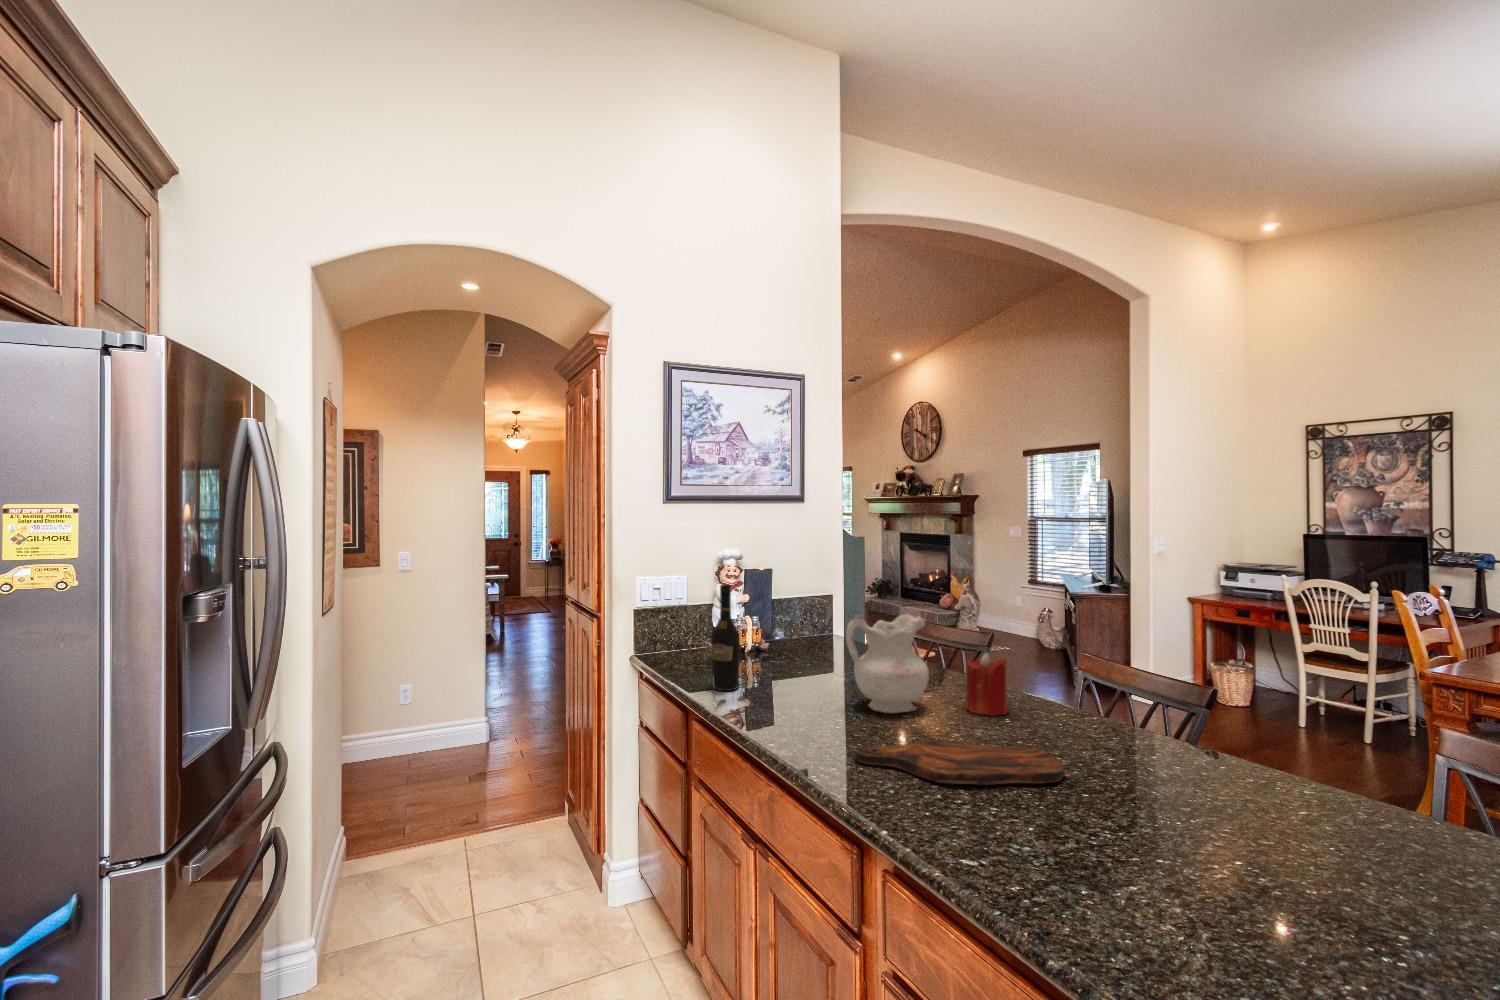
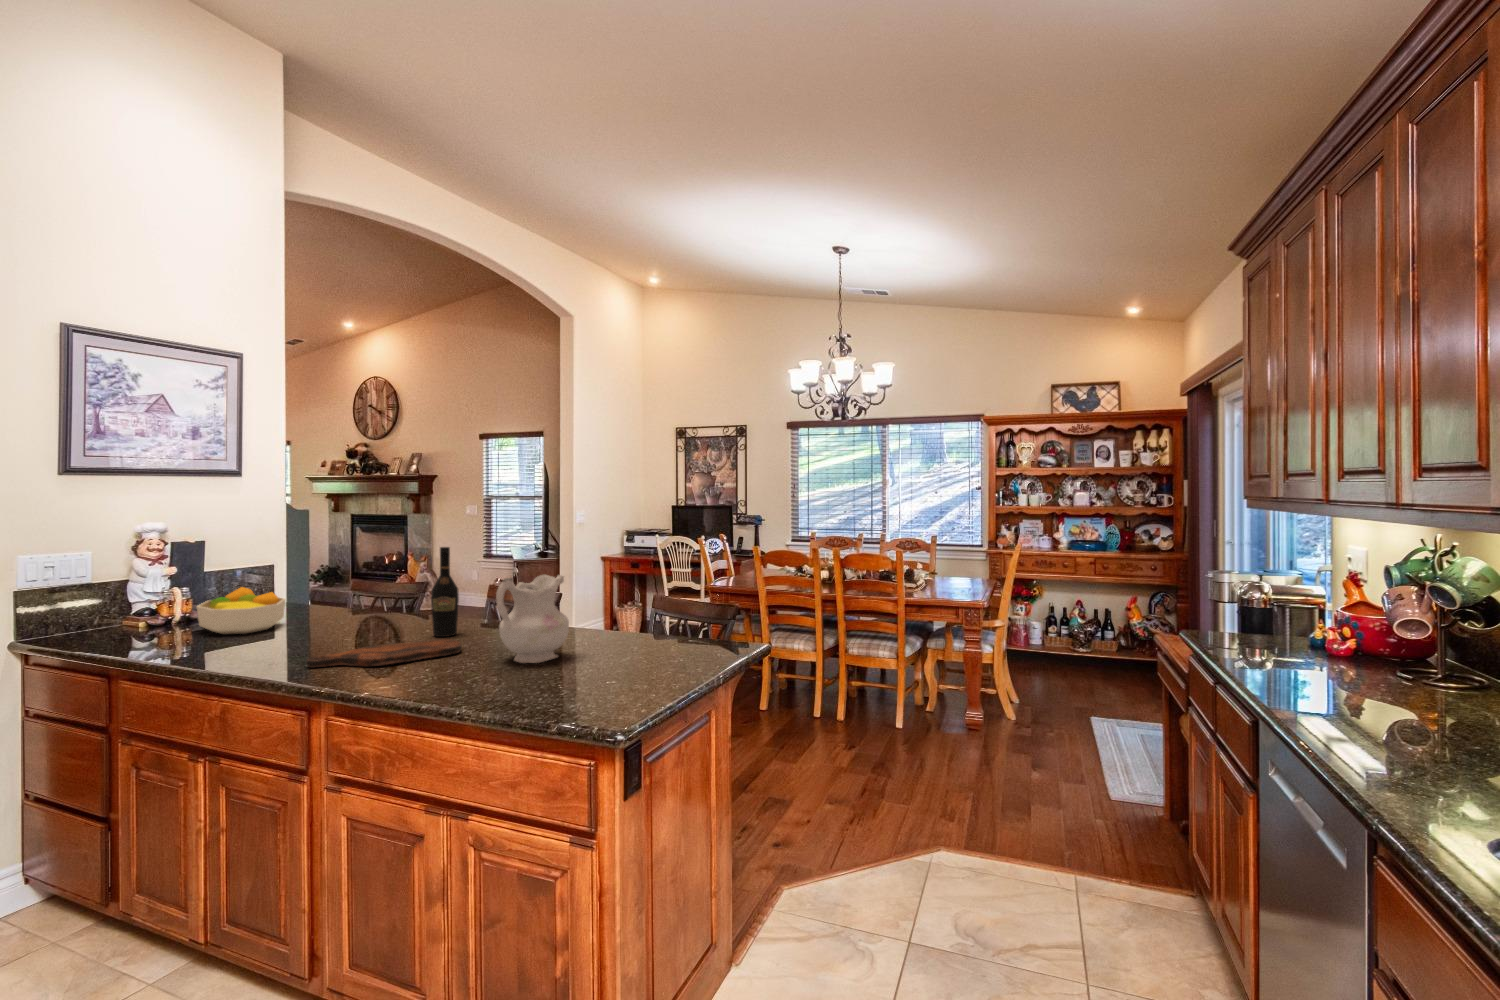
wine bottle: present [711,584,740,691] -> present [431,547,459,637]
ceramic pitcher: present [846,614,929,713] -> present [496,575,569,663]
fruit bowl: none [759,622,839,679] -> present [197,587,286,634]
candle: present [966,653,1007,716] -> none [401,588,433,633]

